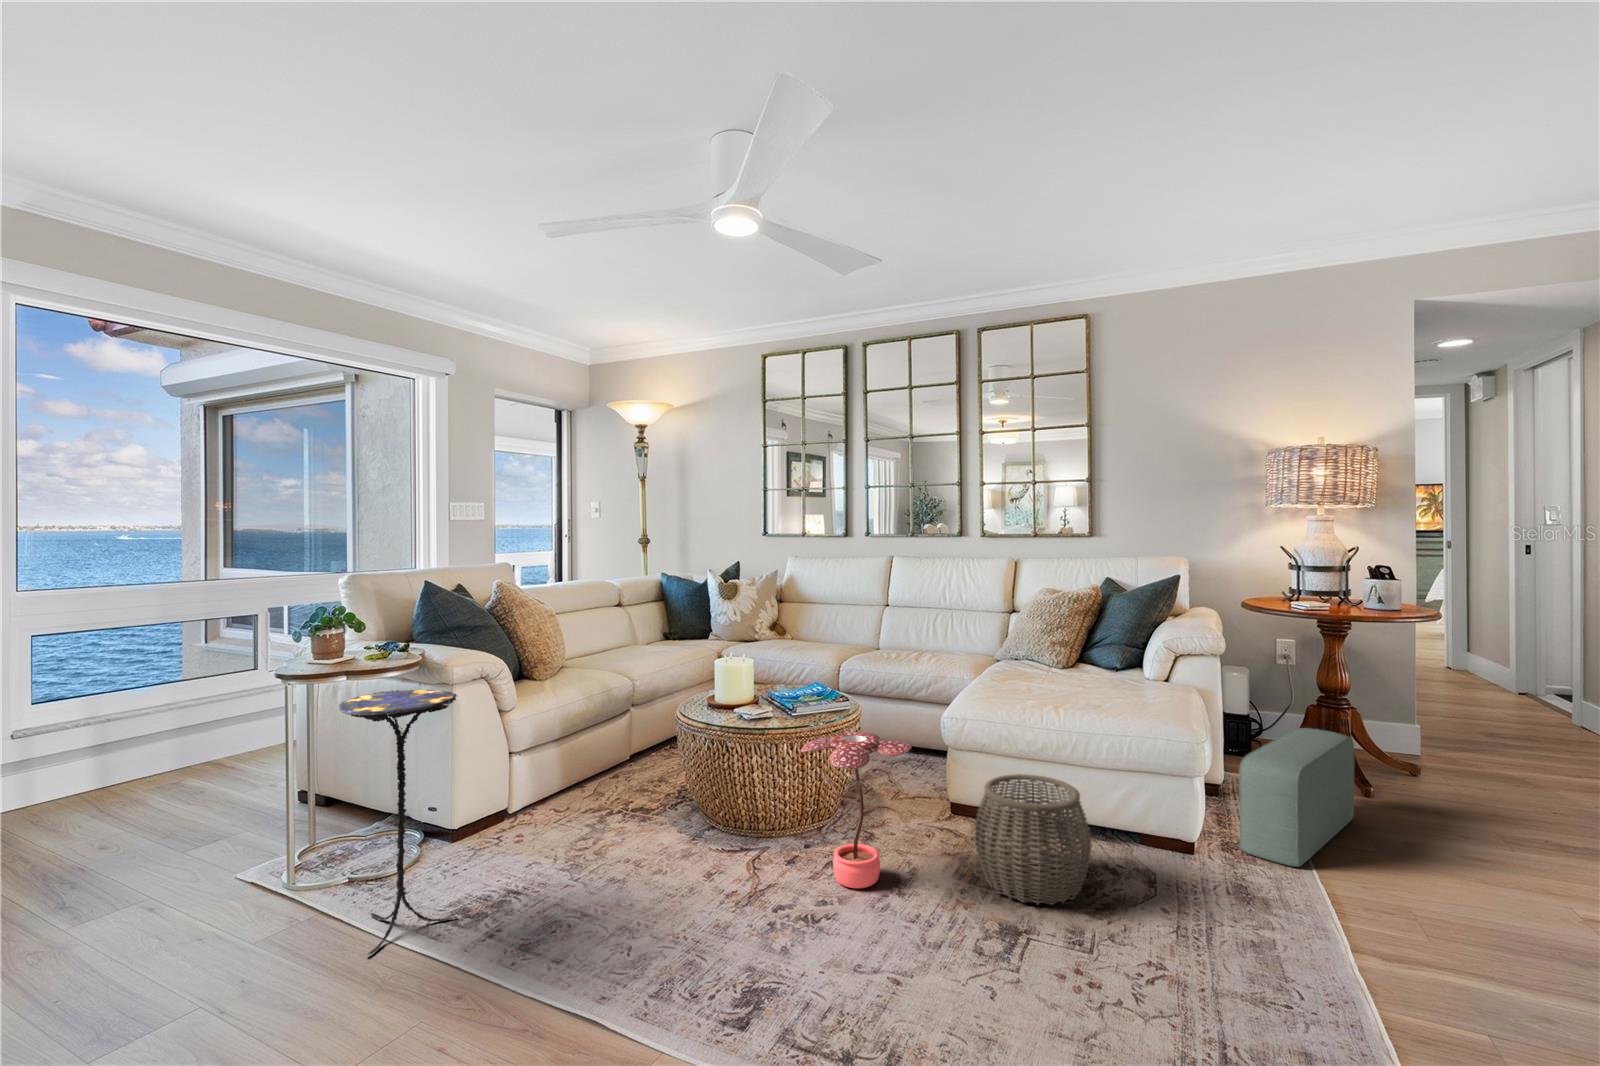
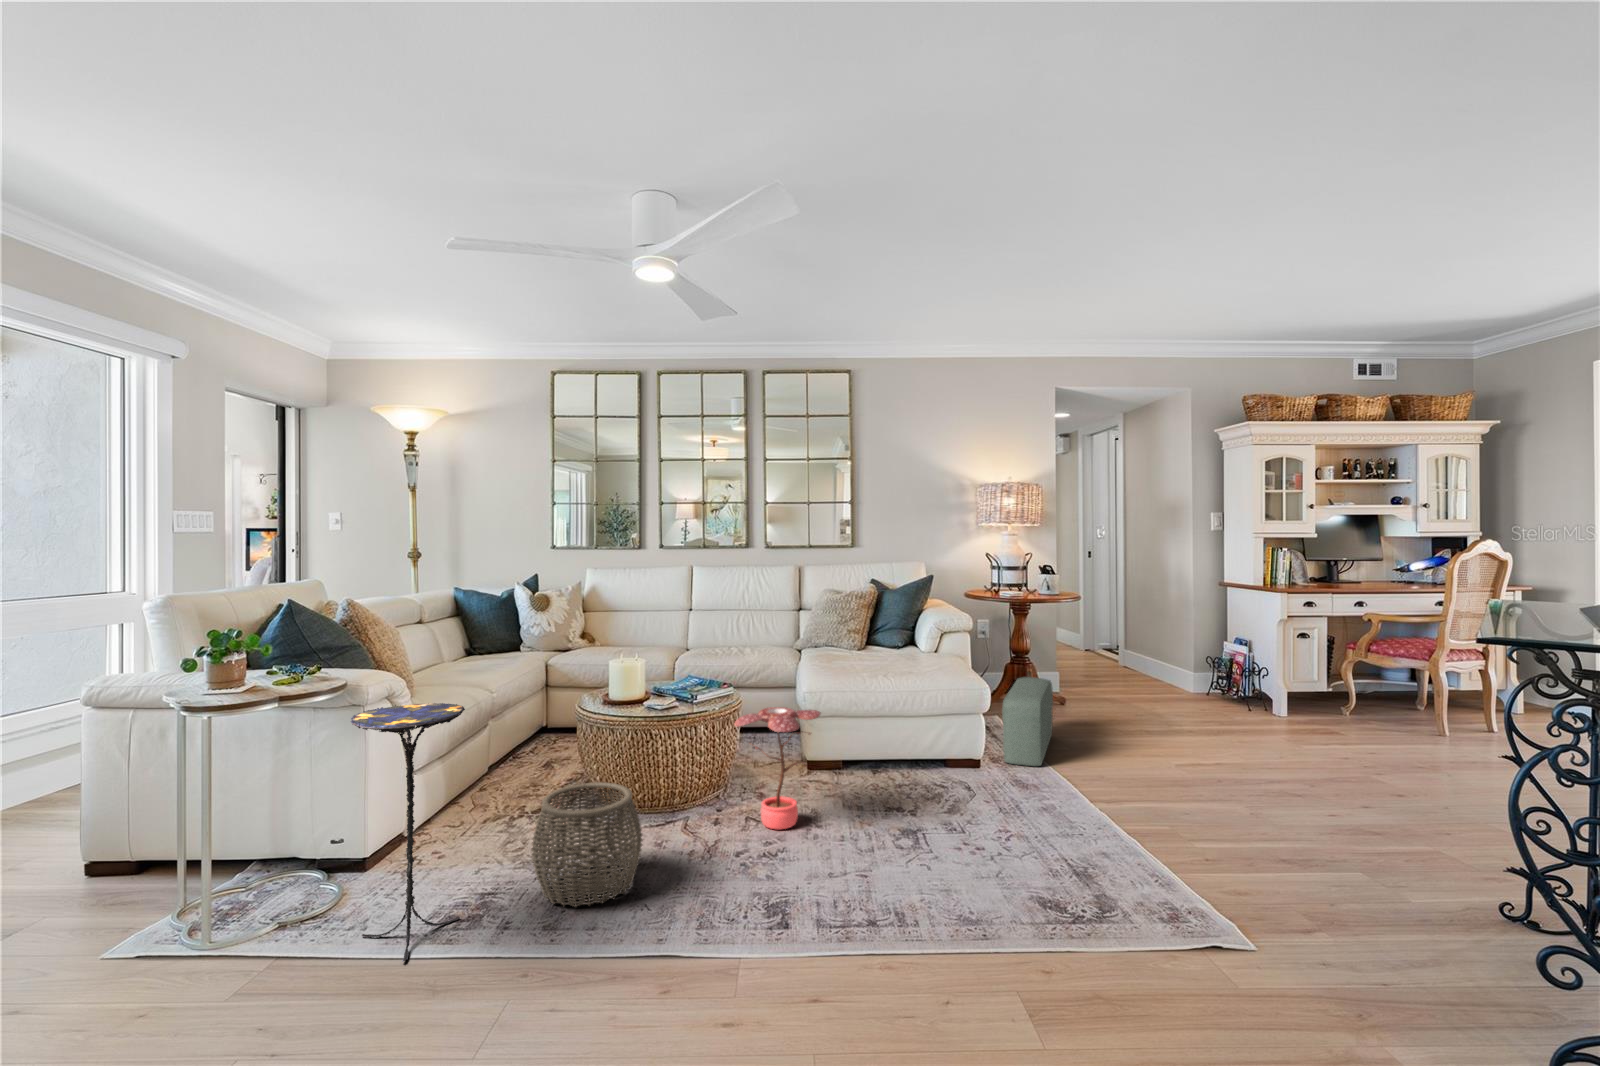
woven basket: present [975,774,1091,905] -> present [531,782,643,907]

